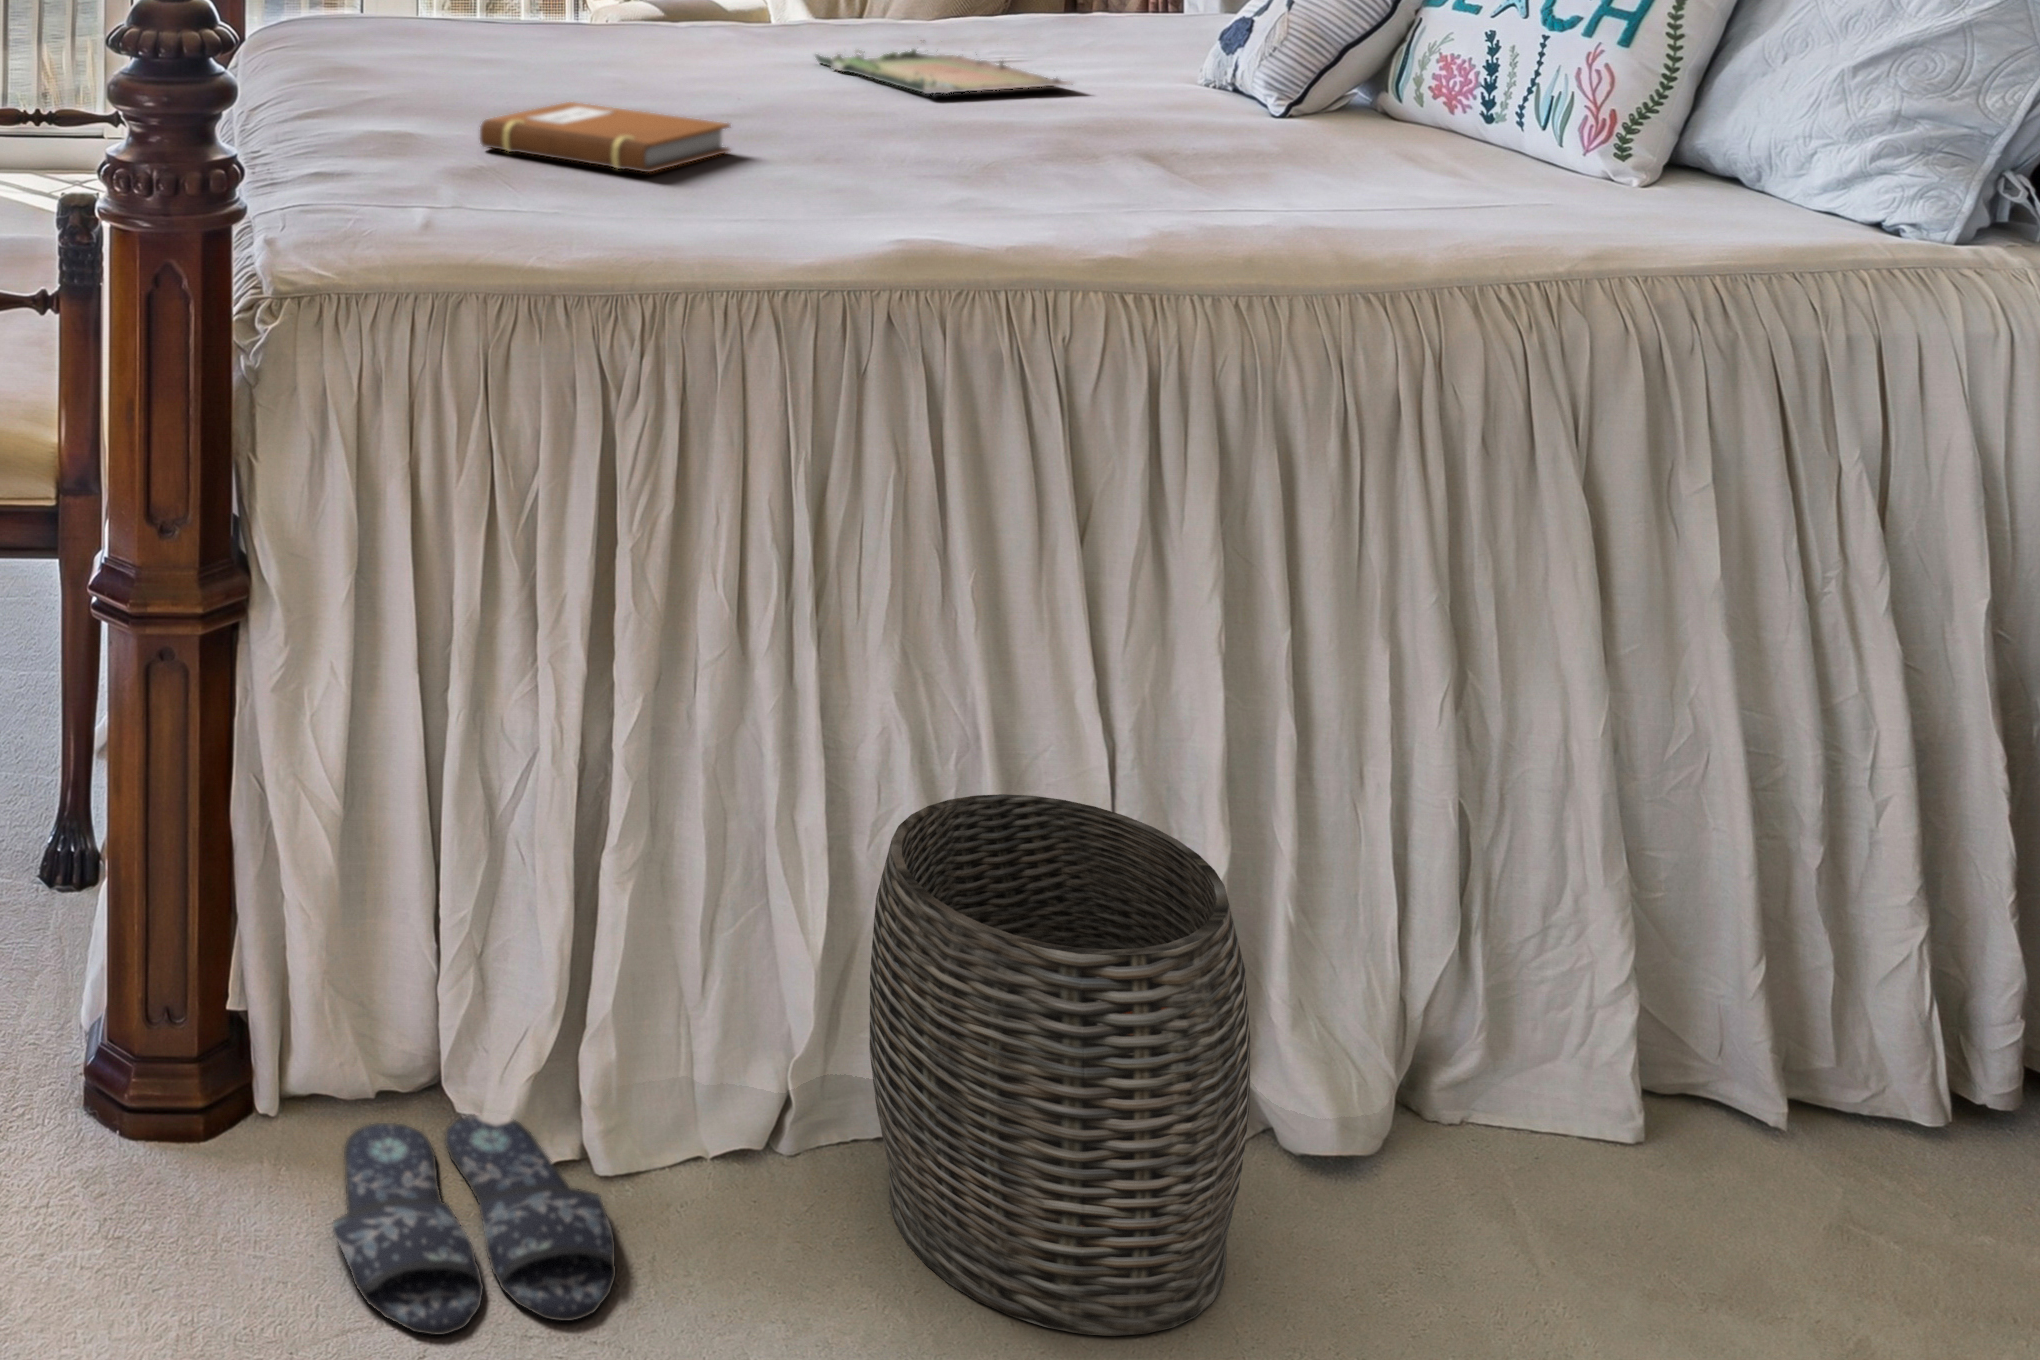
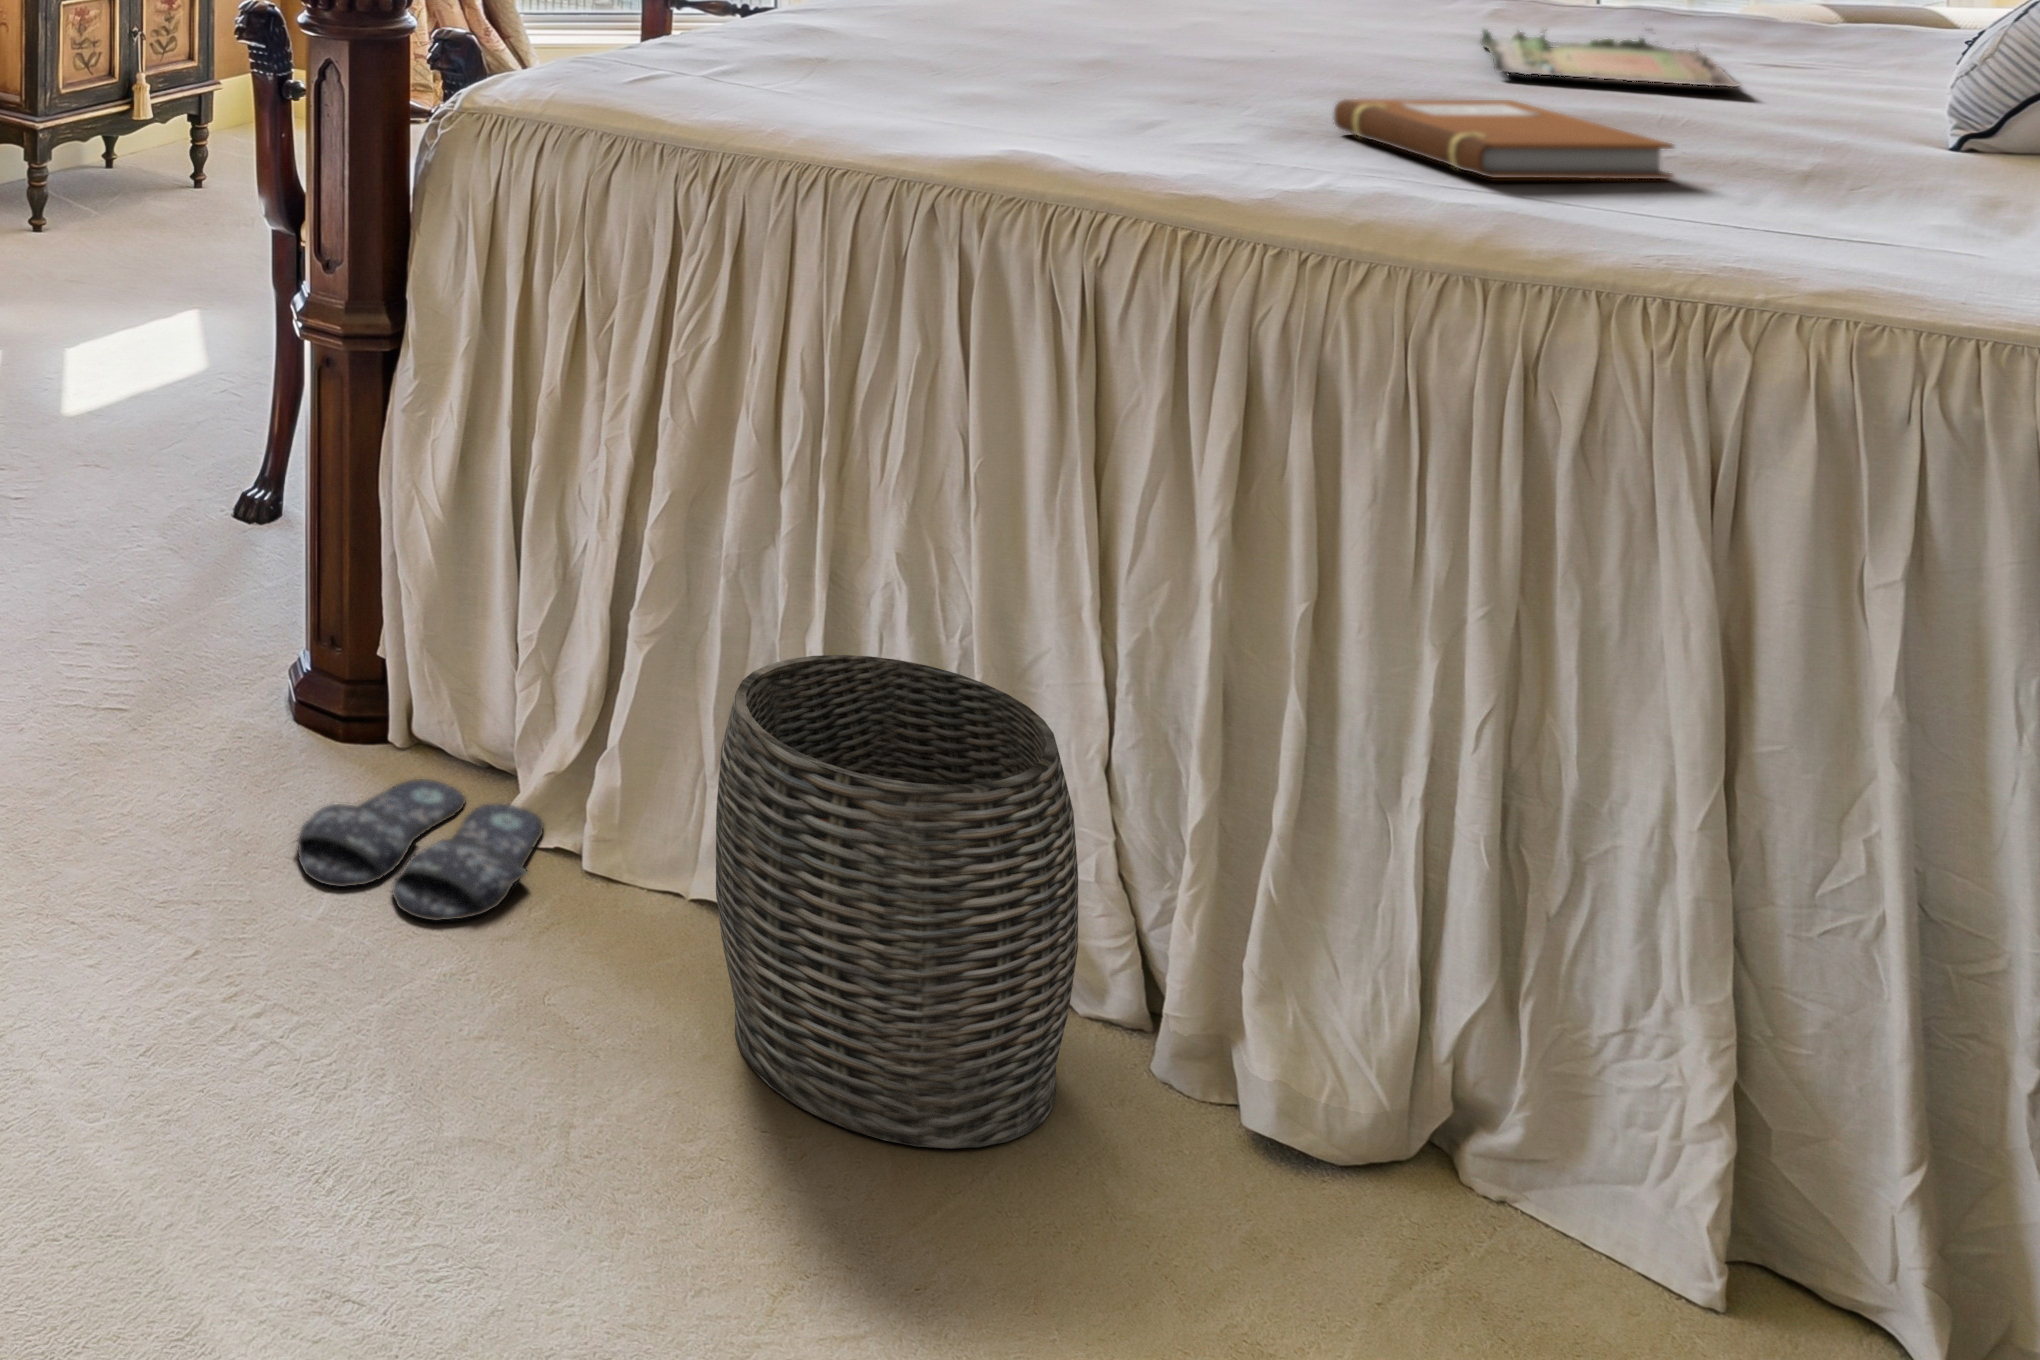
notebook: present [480,102,730,172] -> present [1334,99,1673,179]

